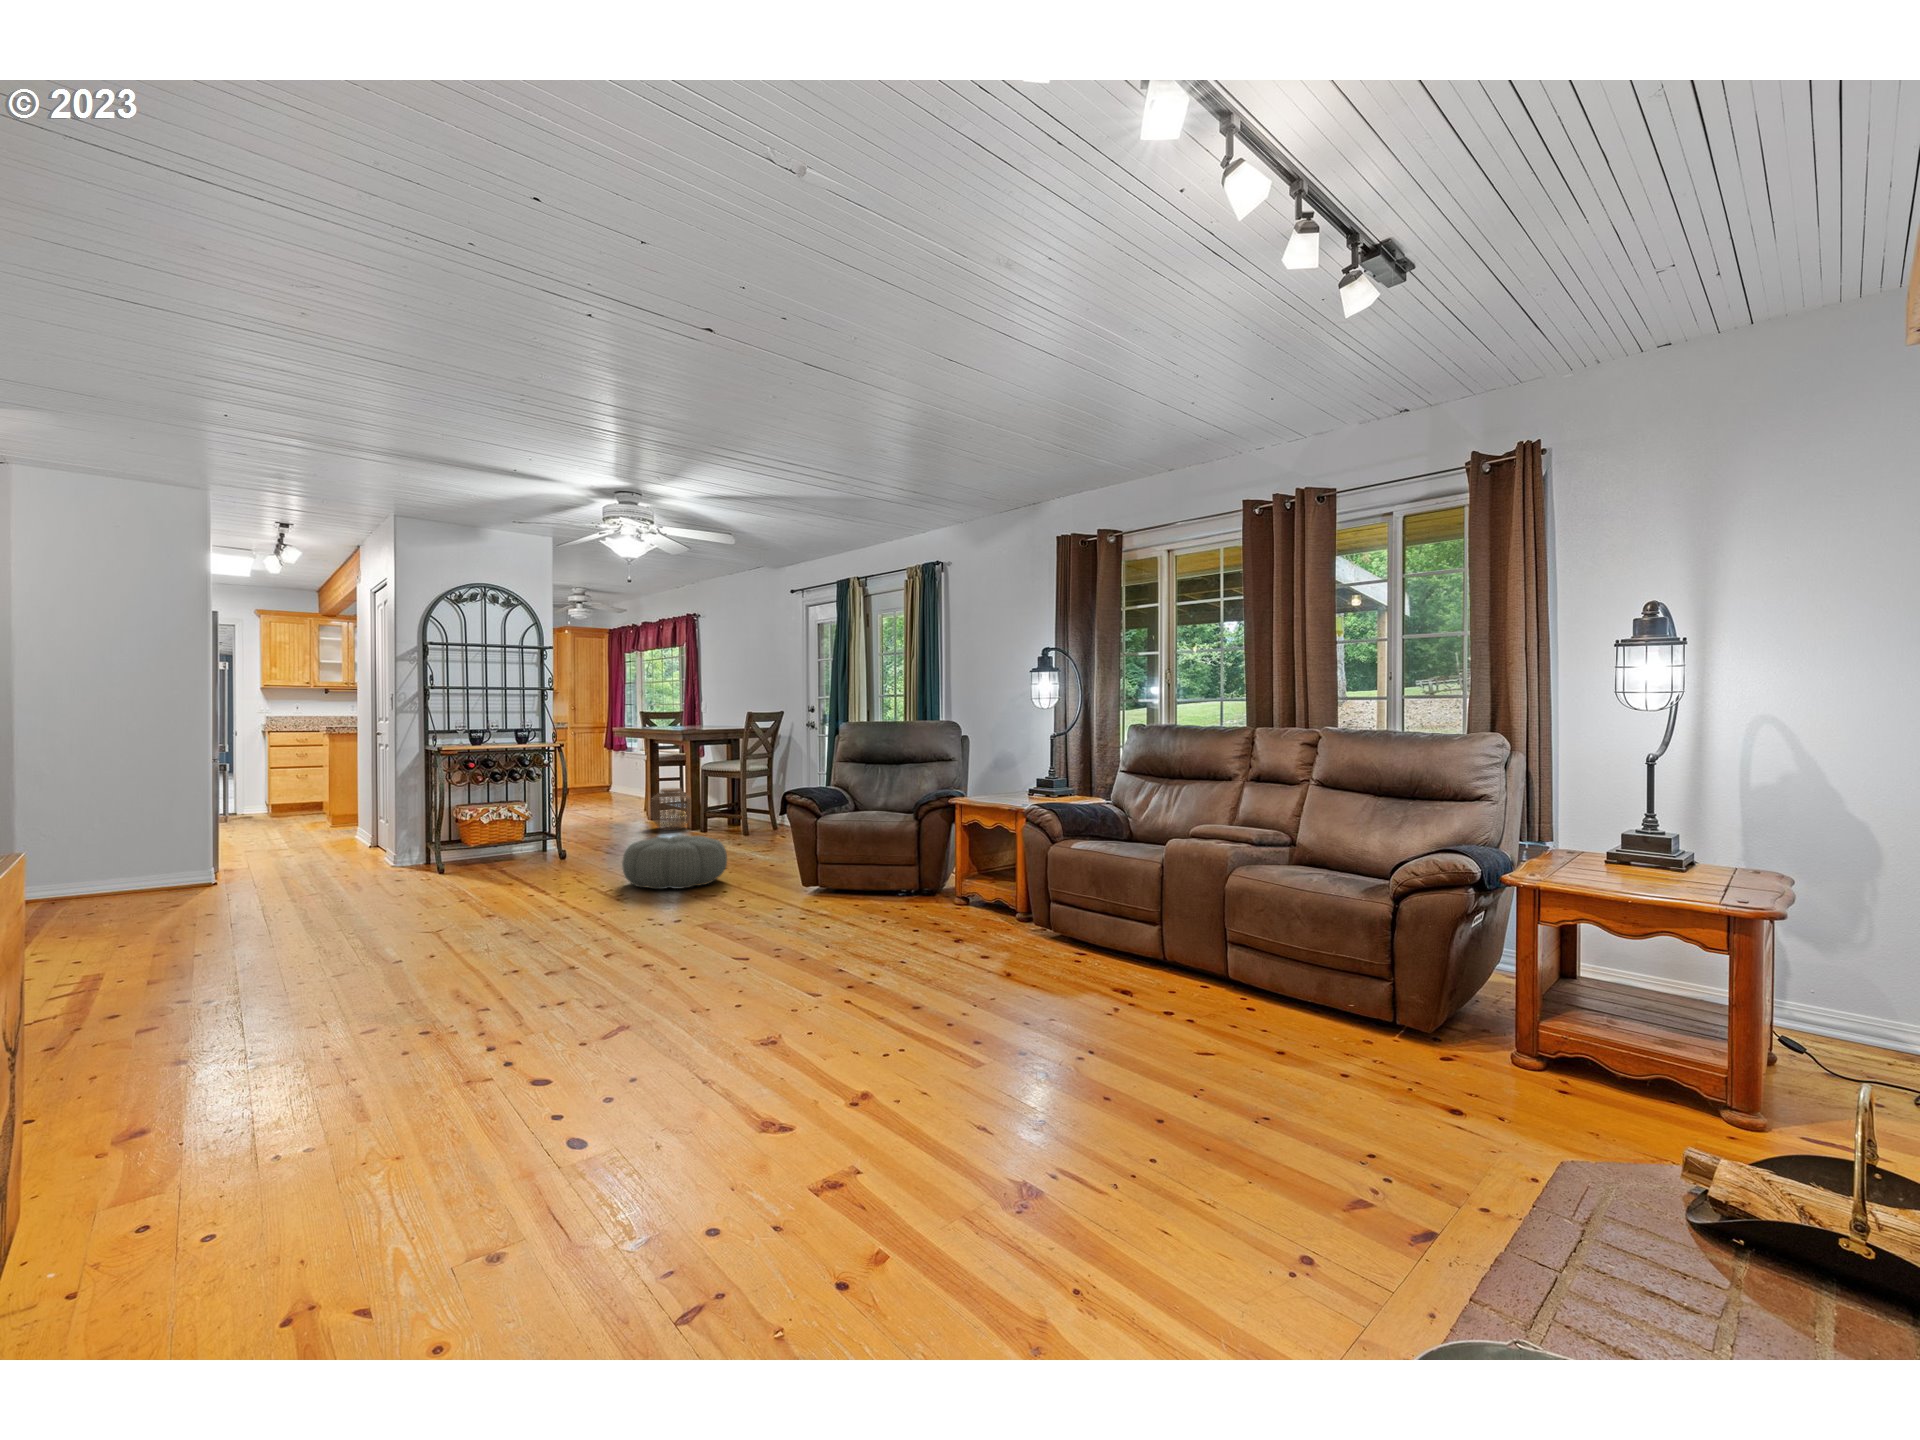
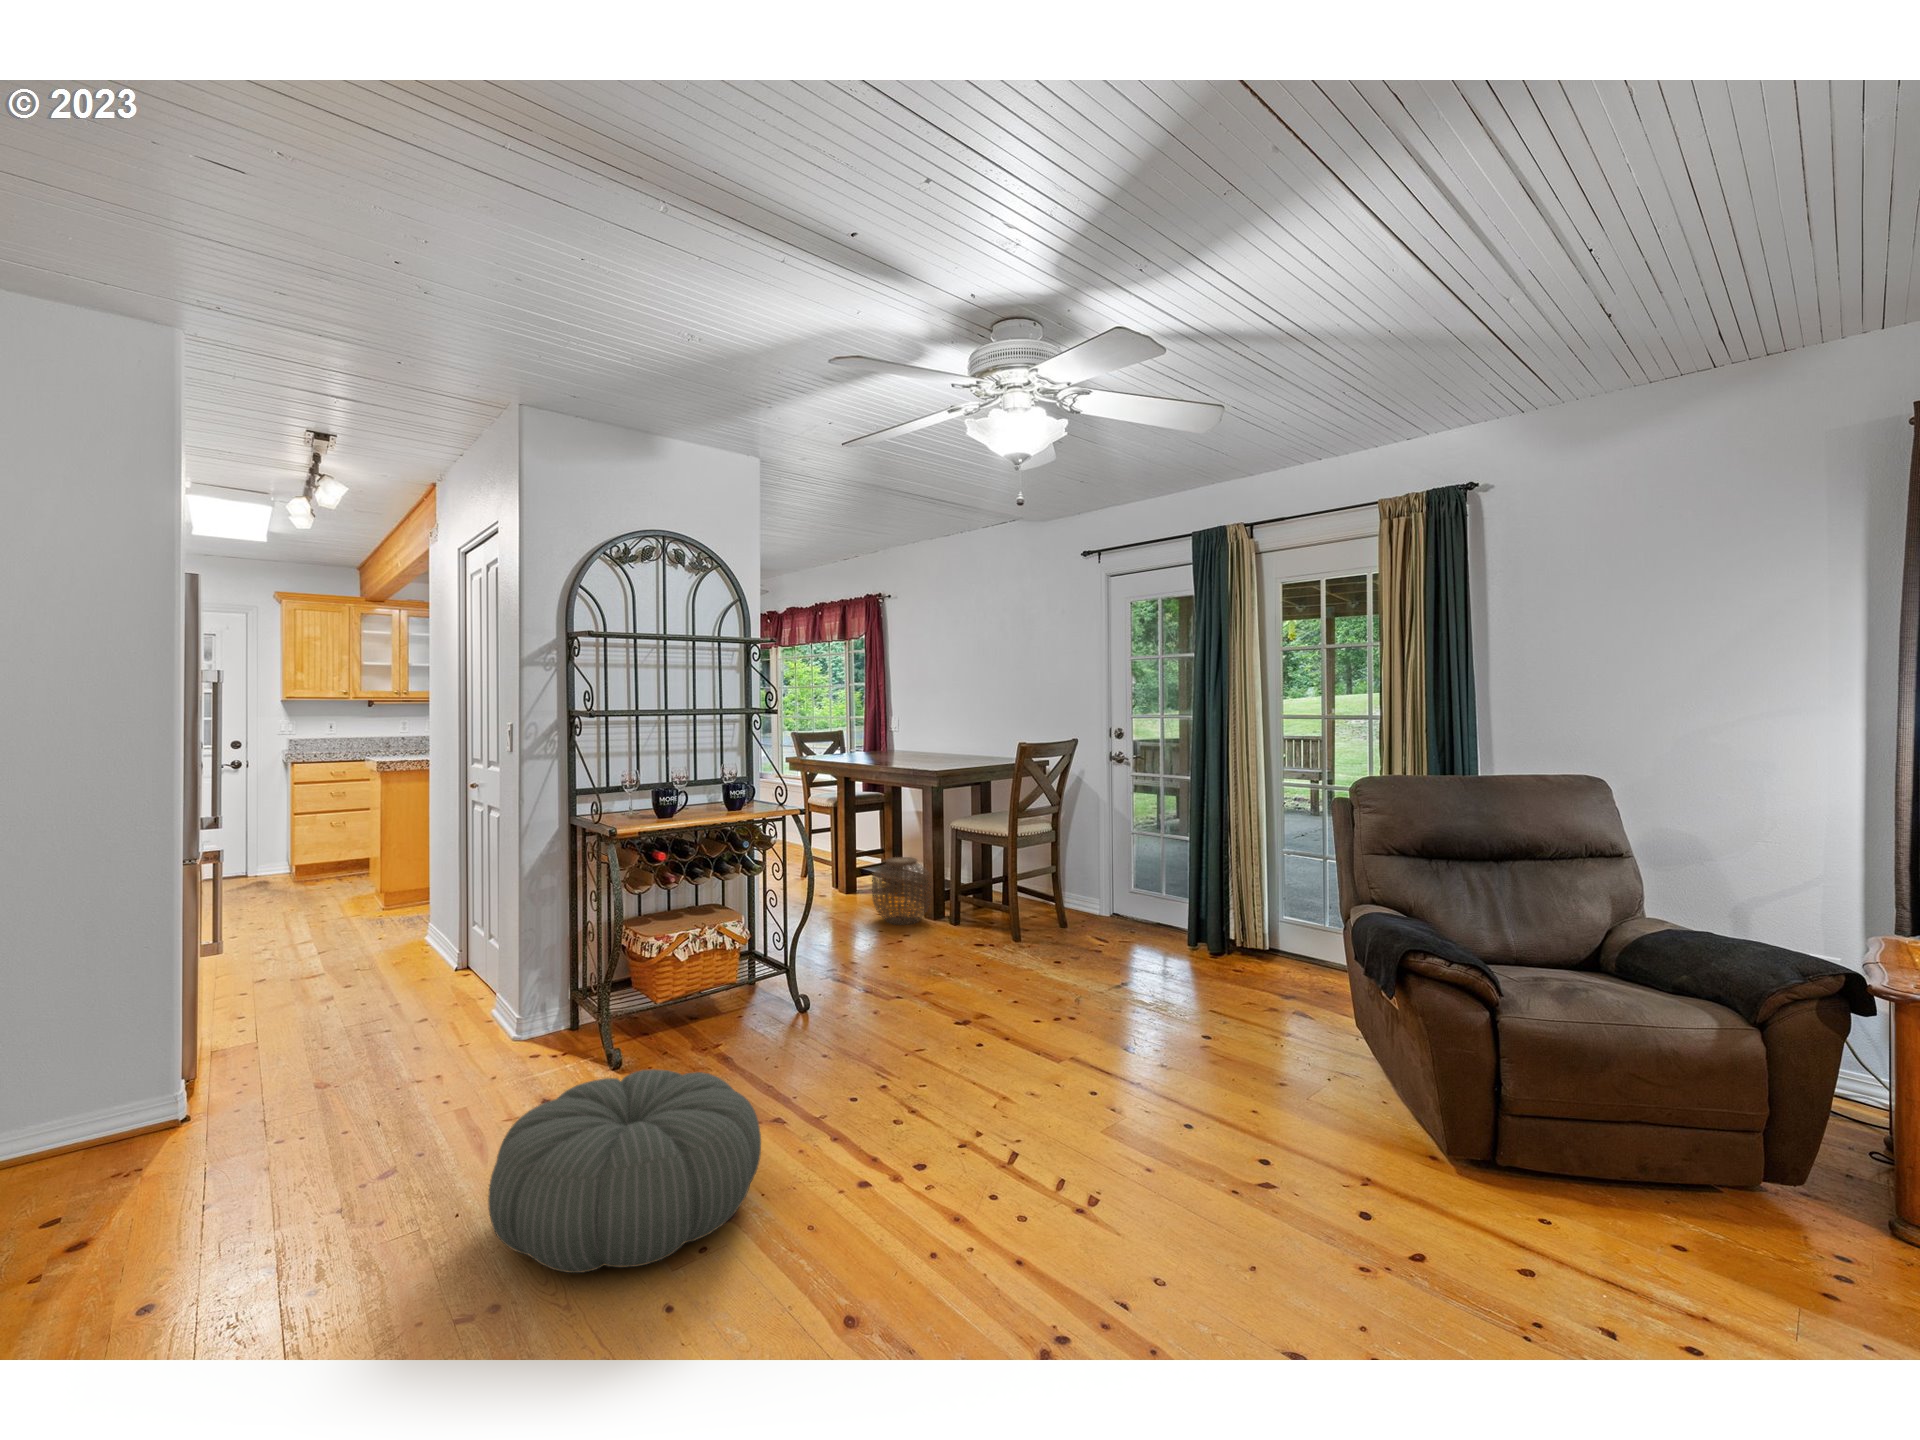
pouf: present [622,835,727,889] -> present [488,1069,761,1273]

